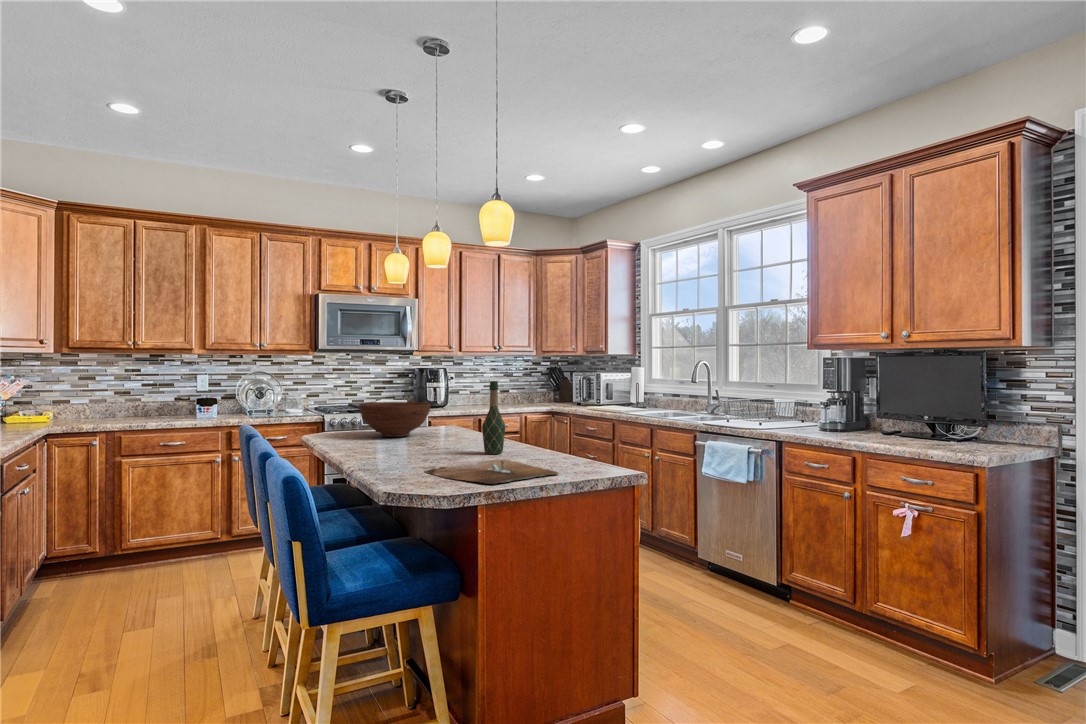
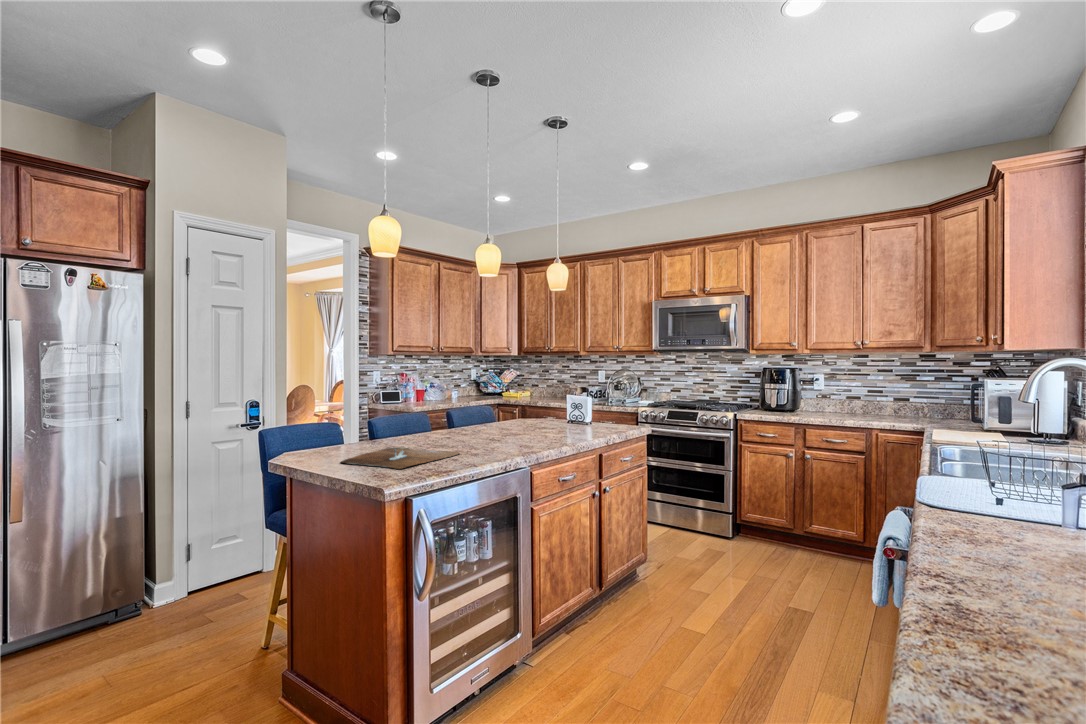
wine bottle: present [482,381,505,454] -> none [484,383,505,449]
fruit bowl: present [359,402,430,437] -> none [519,397,577,427]

